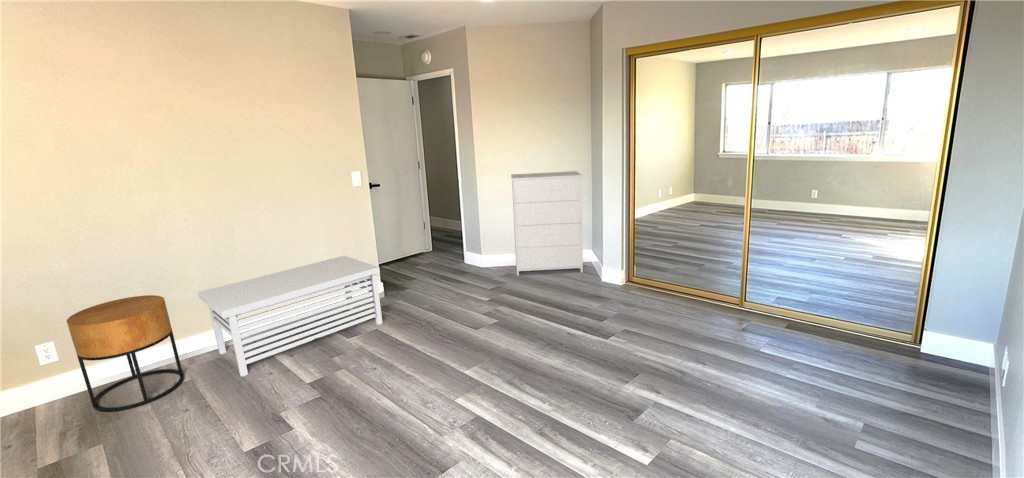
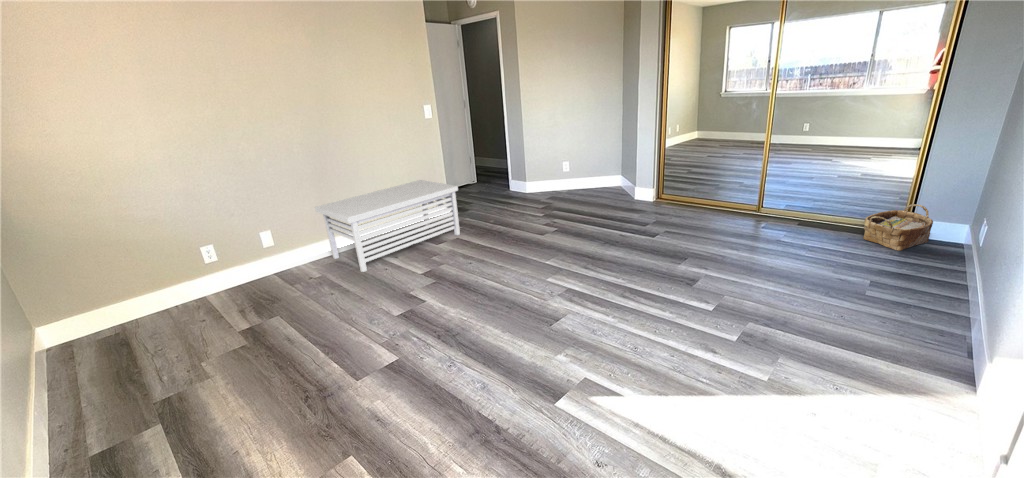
dresser: present [511,171,583,276] -> none [552,105,618,198]
side table: present [67,295,184,412] -> none [230,207,316,297]
woven basket: none [862,312,946,374] -> present [863,204,933,251]

